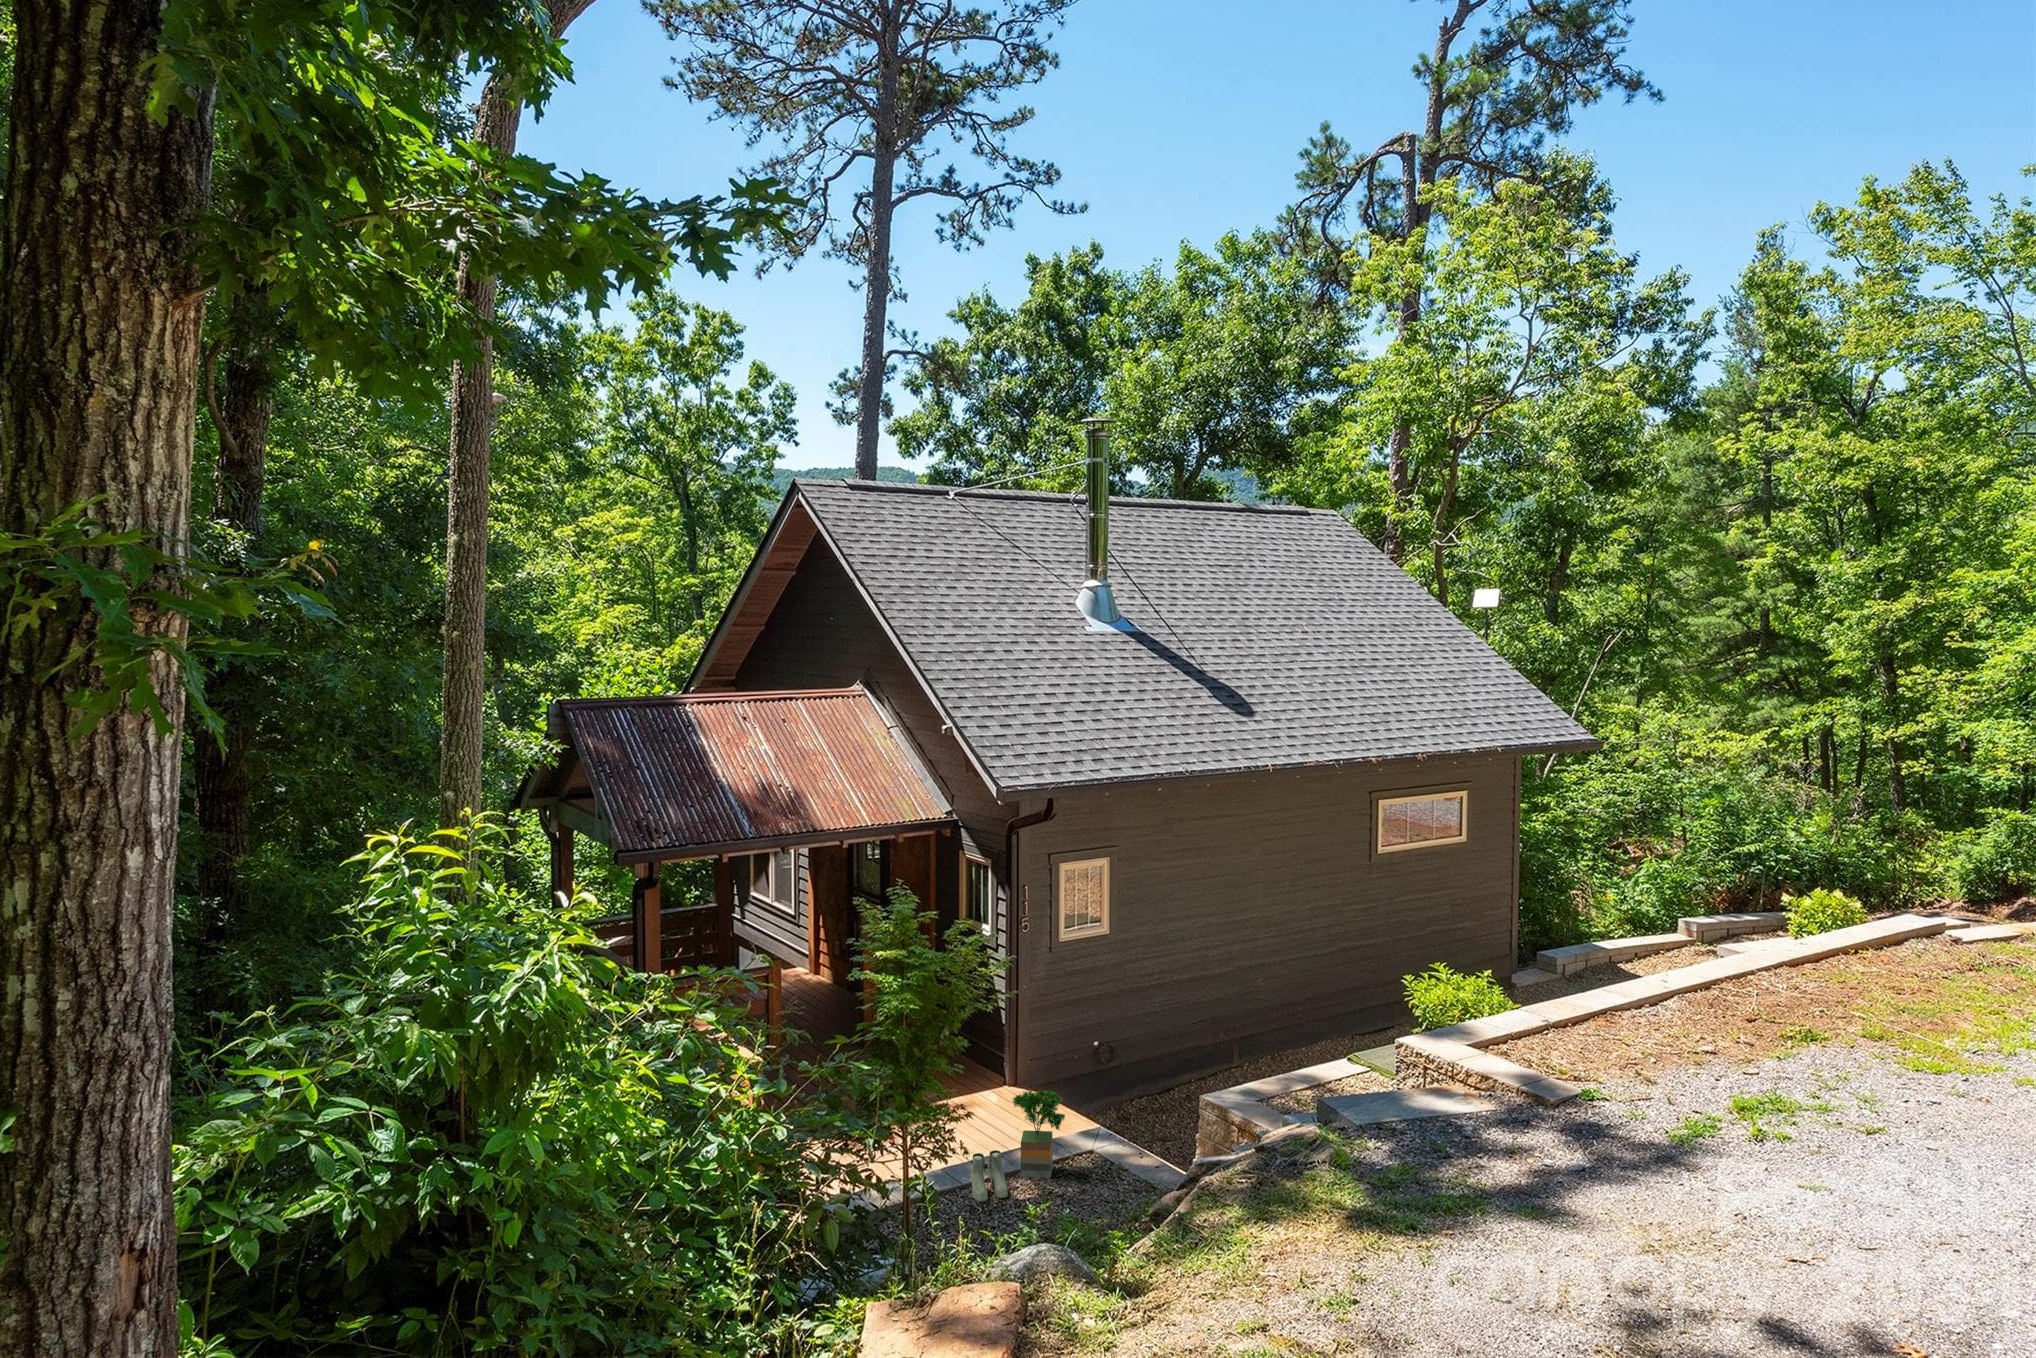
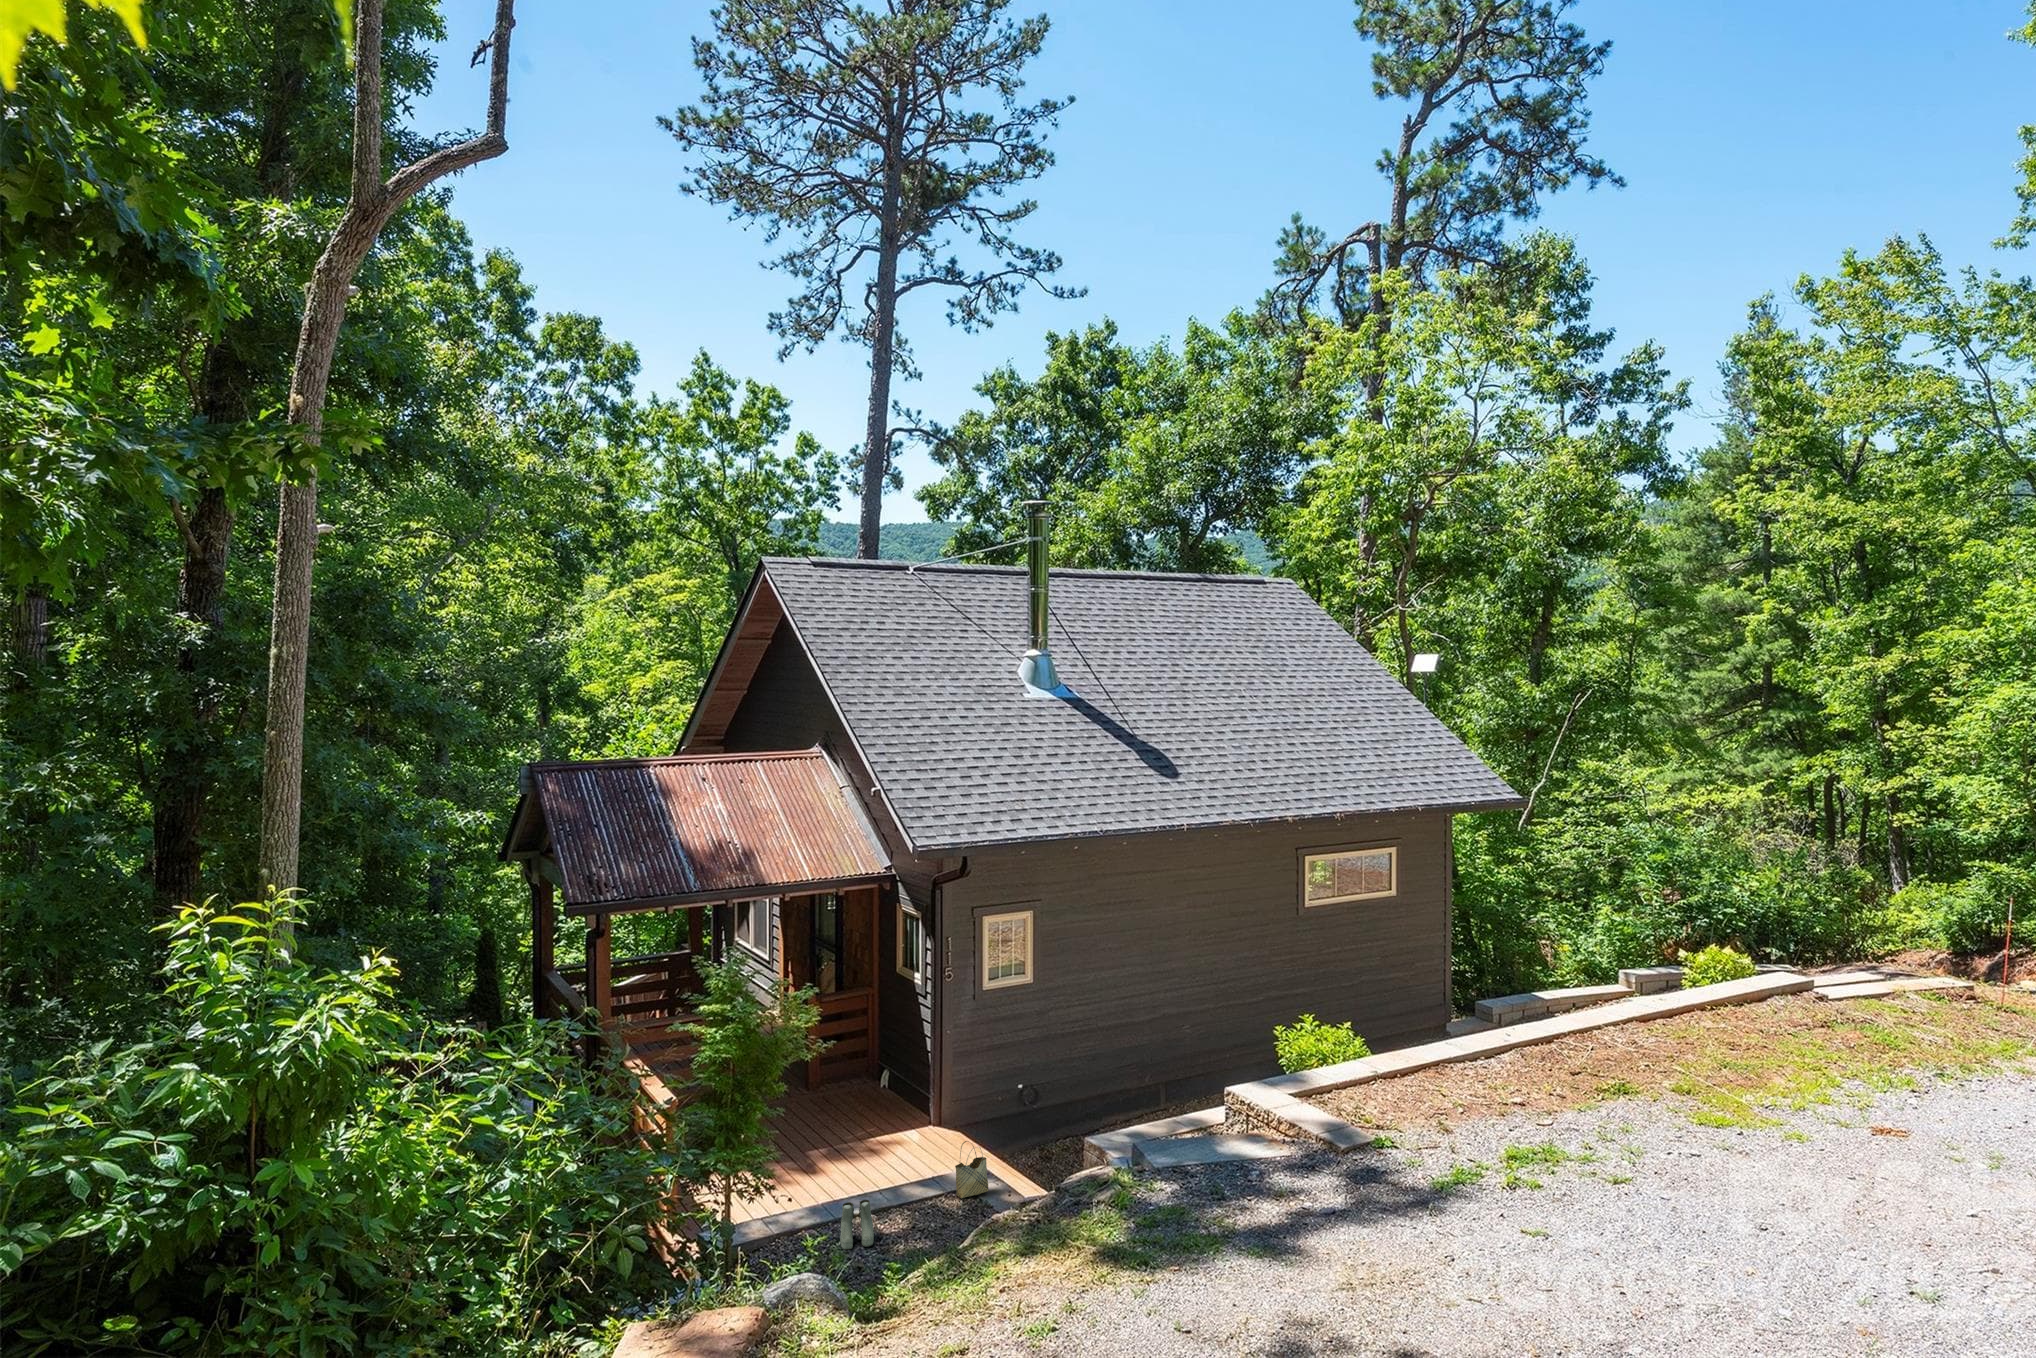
potted tree: present [1012,1089,1065,1178] -> none [889,1140,939,1227]
woven basket: none [1071,1091,1105,1151] -> present [955,1141,988,1198]

